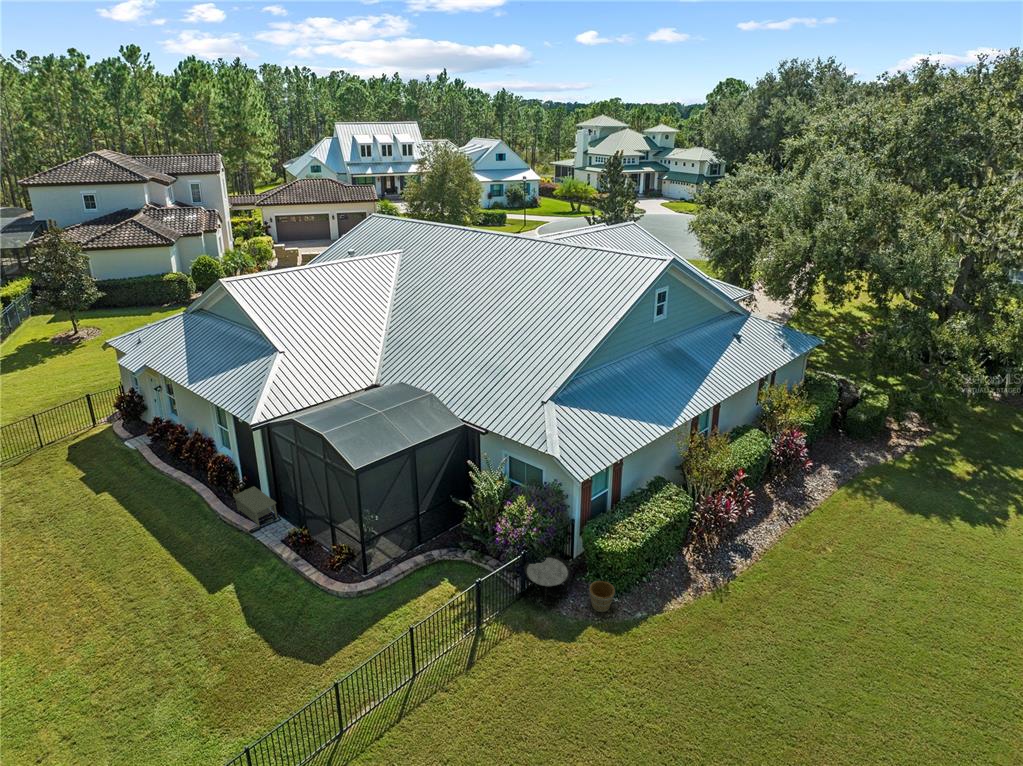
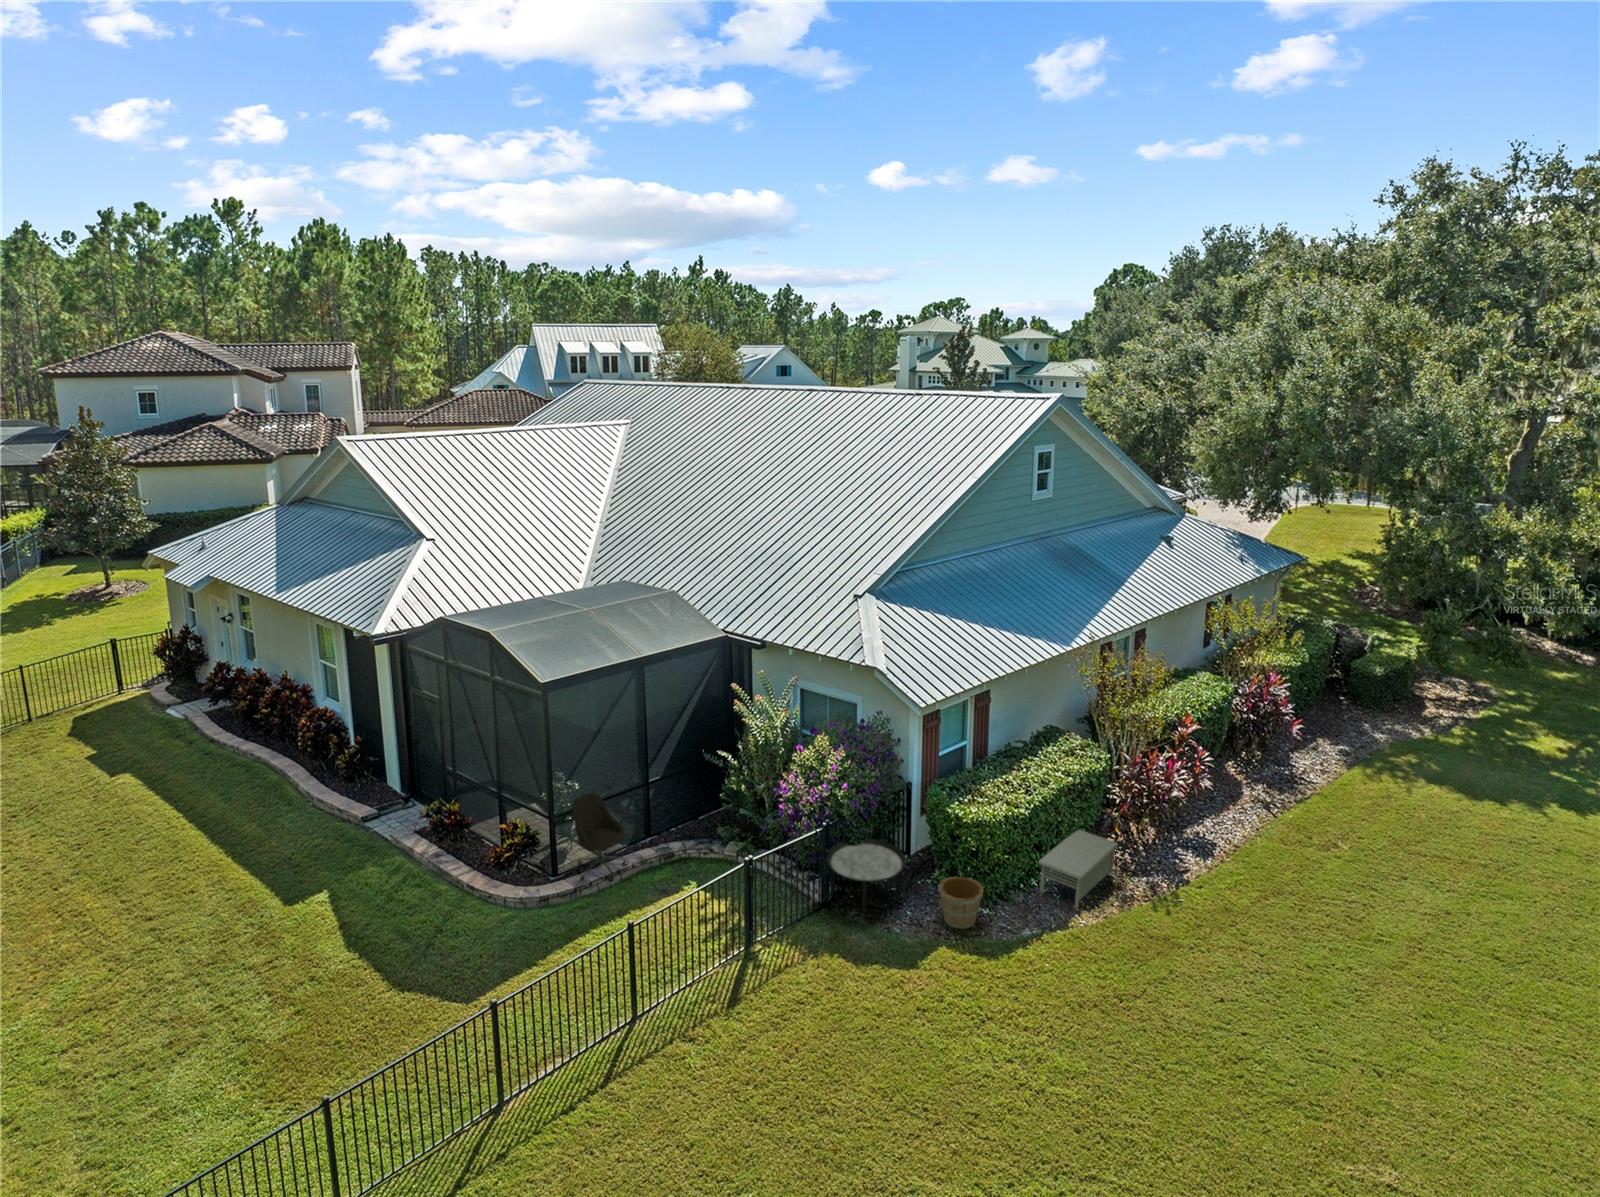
storage bench: present [233,486,277,527] -> present [1039,830,1118,909]
chair: none [375,526,408,578] -> present [572,793,628,881]

